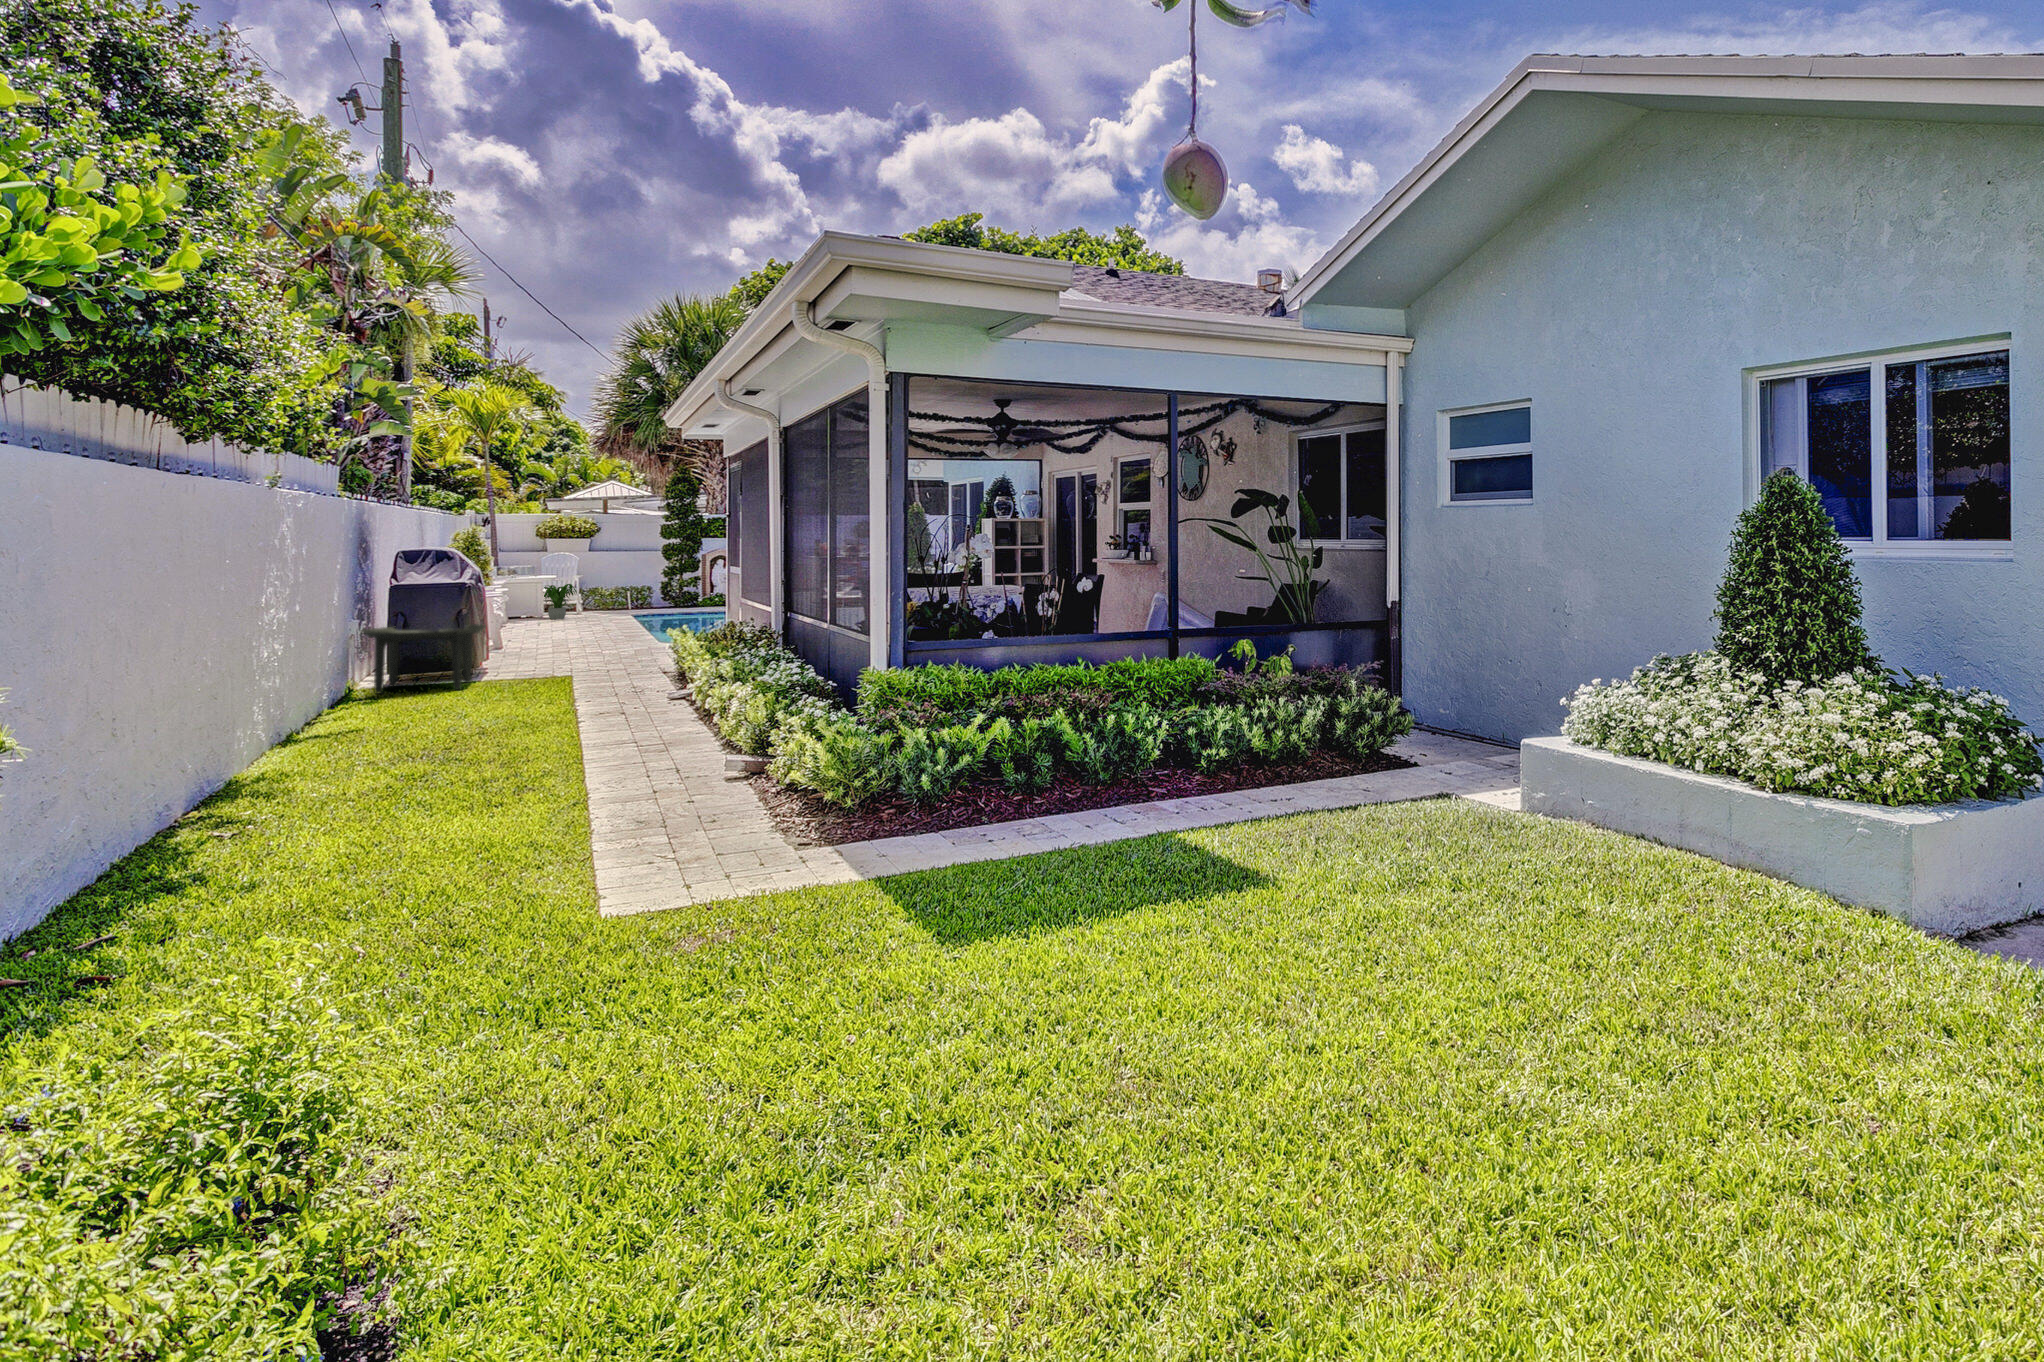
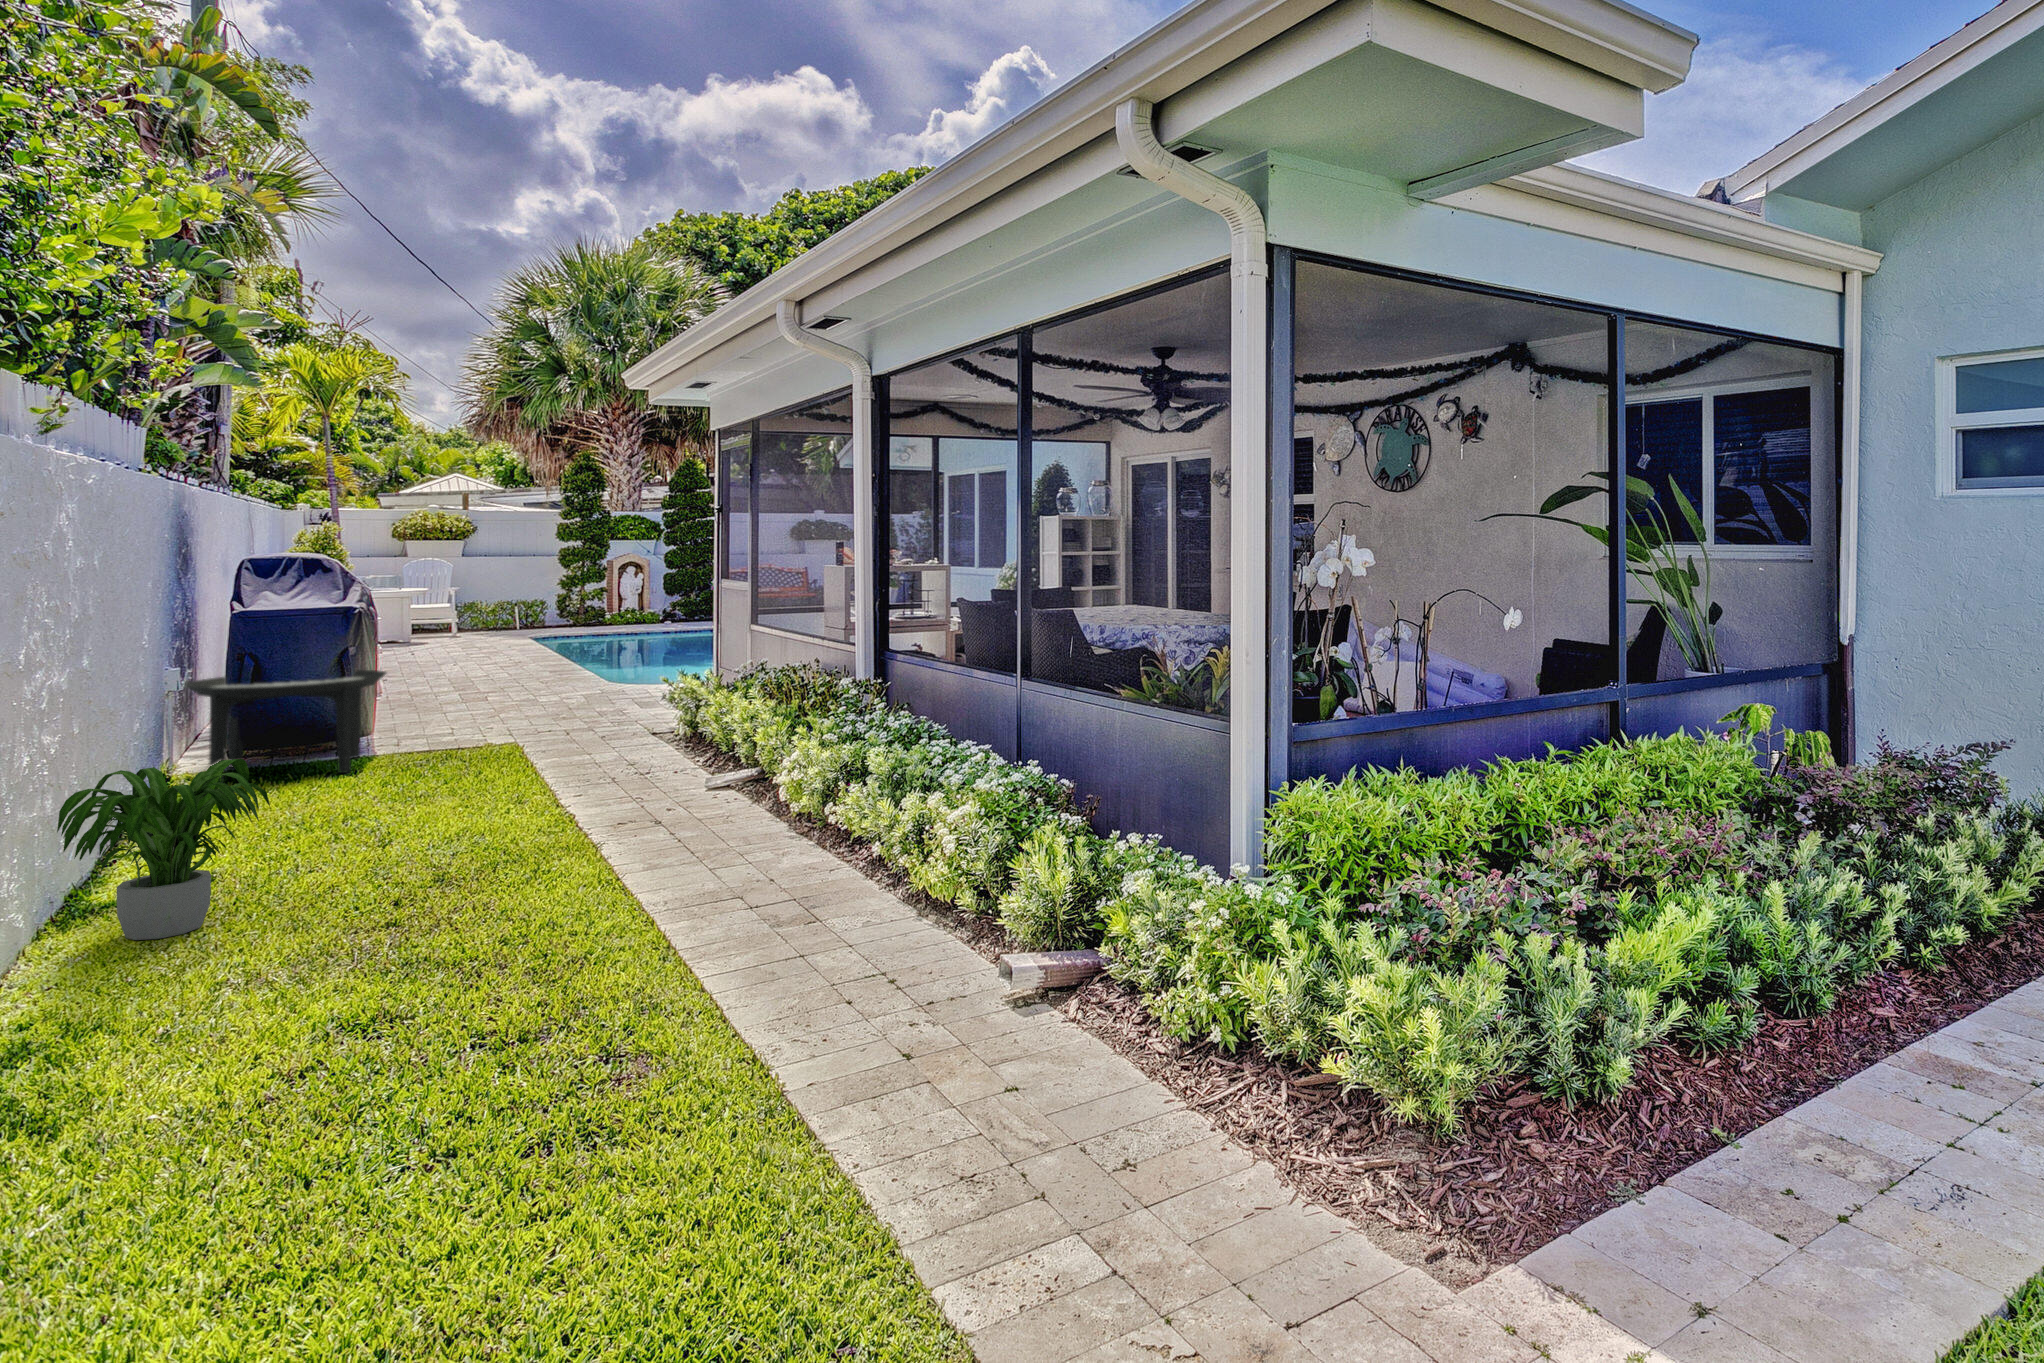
potted plant: present [544,584,577,619] -> present [57,759,270,940]

